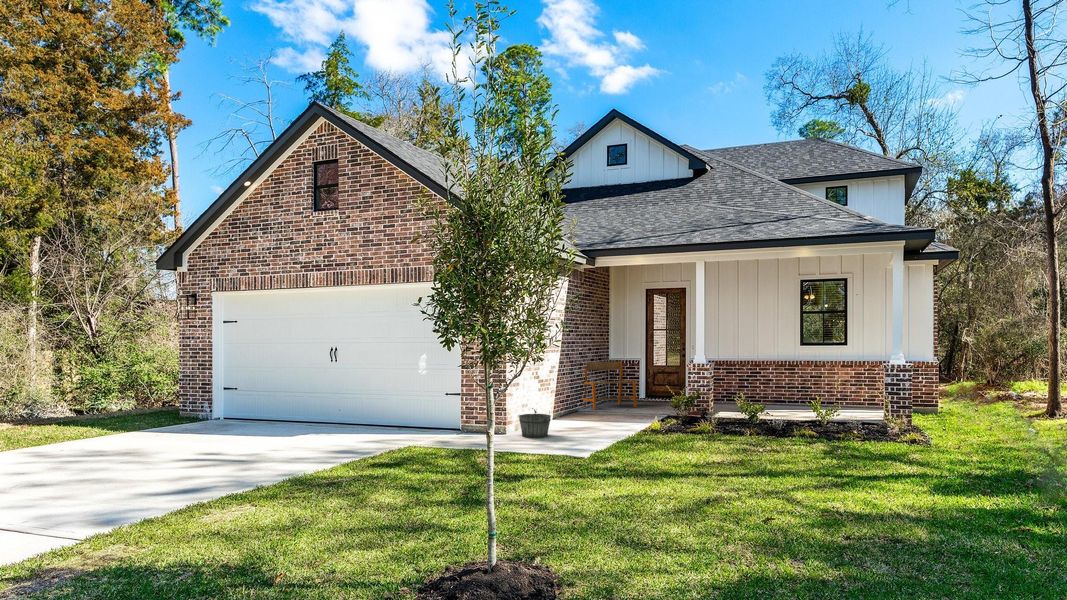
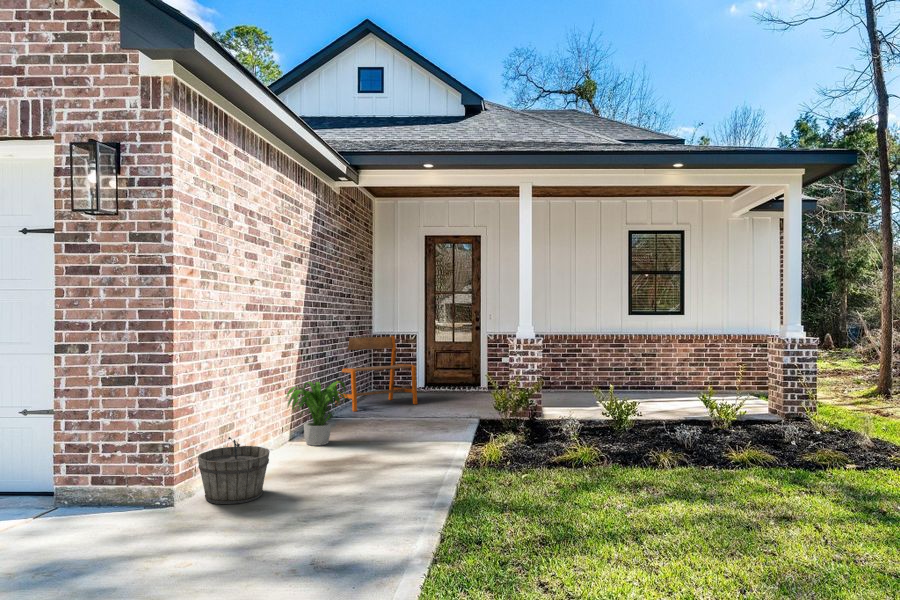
potted plant: none [555,387,590,422] -> present [287,381,347,446]

